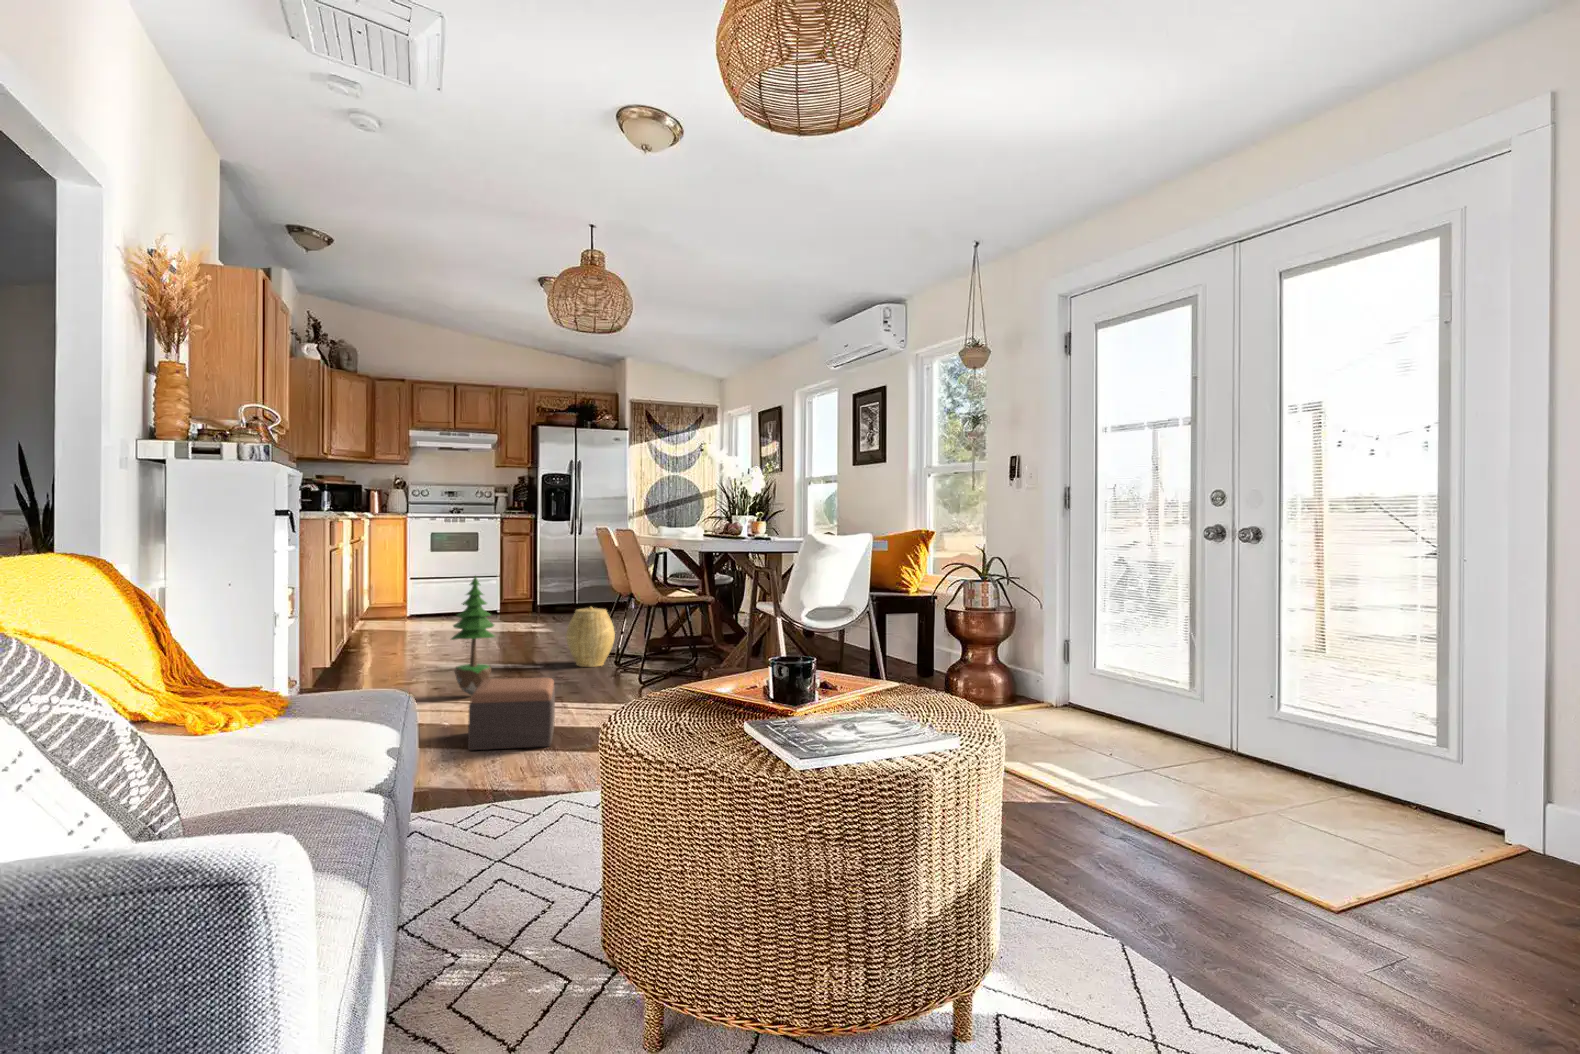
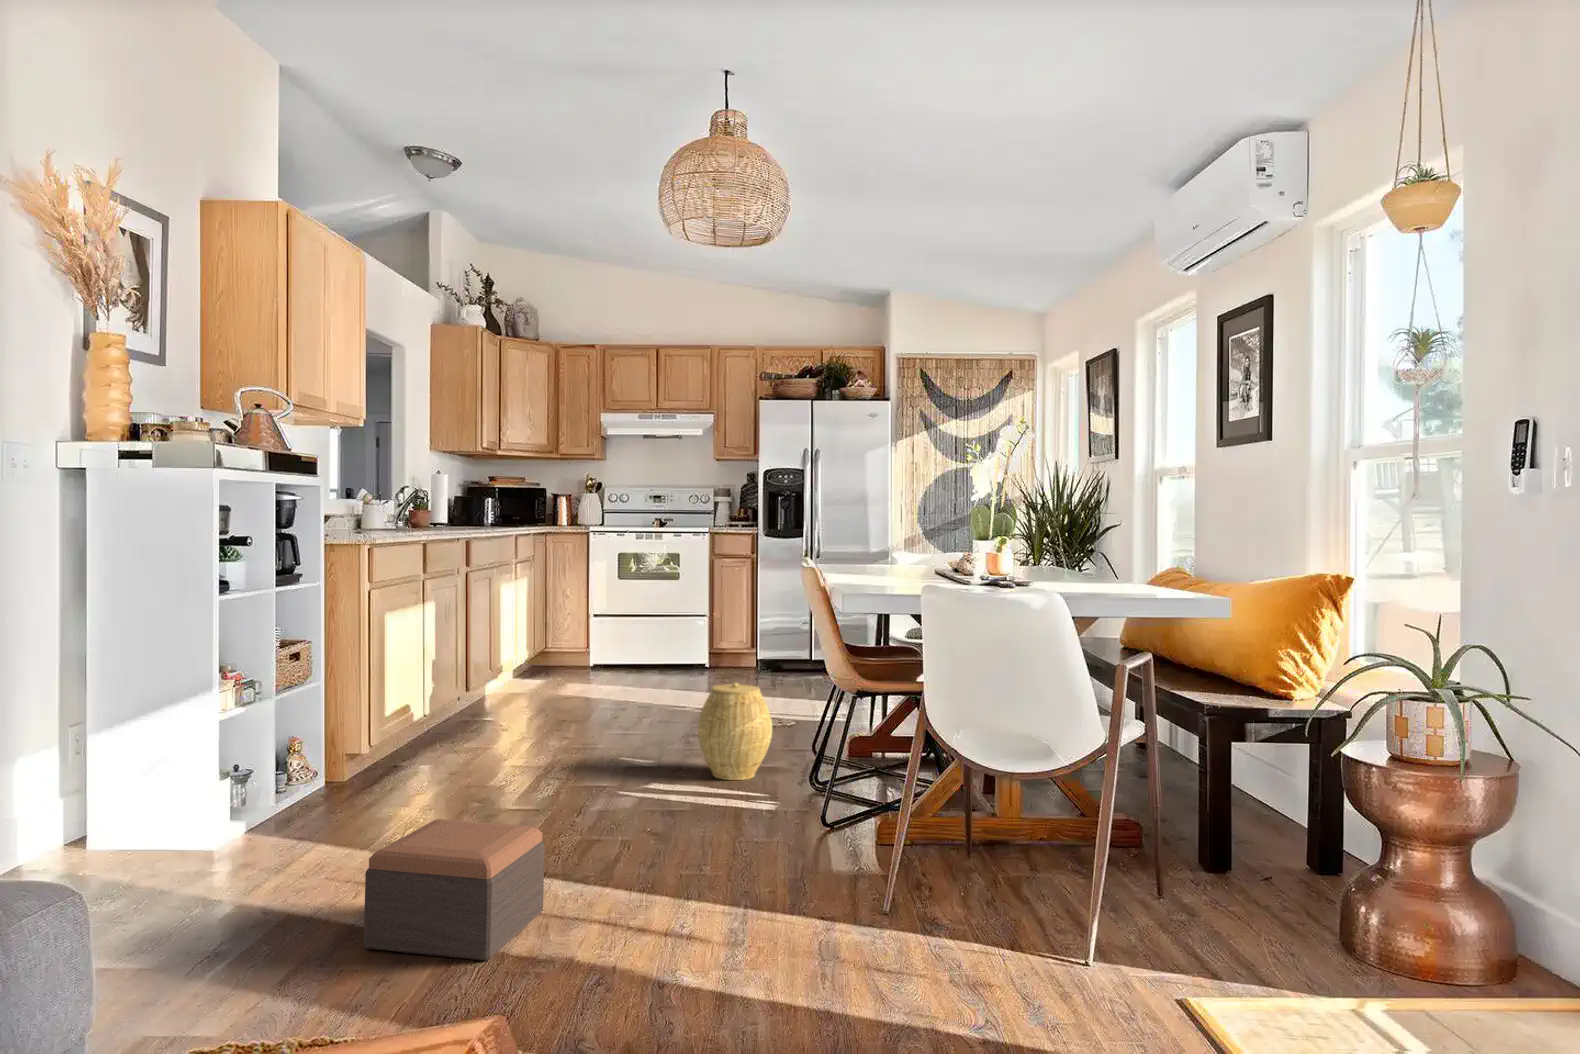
potted tree: present [451,576,495,695] -> none [475,633,545,822]

